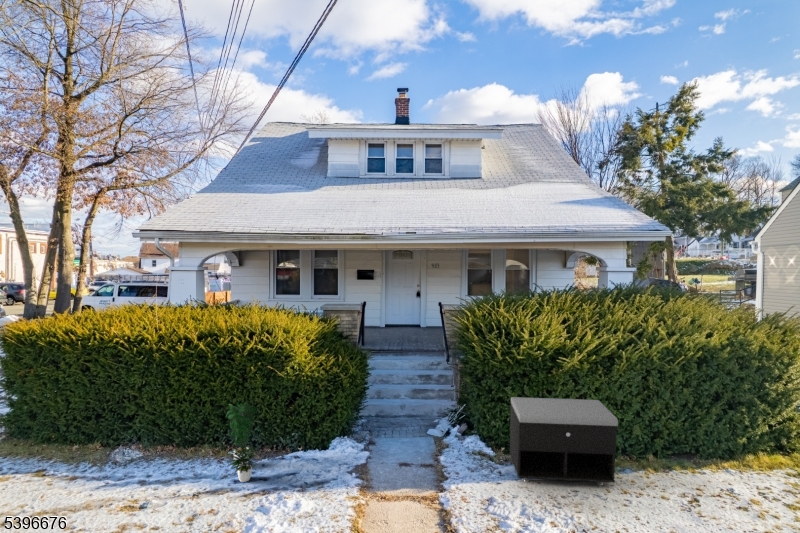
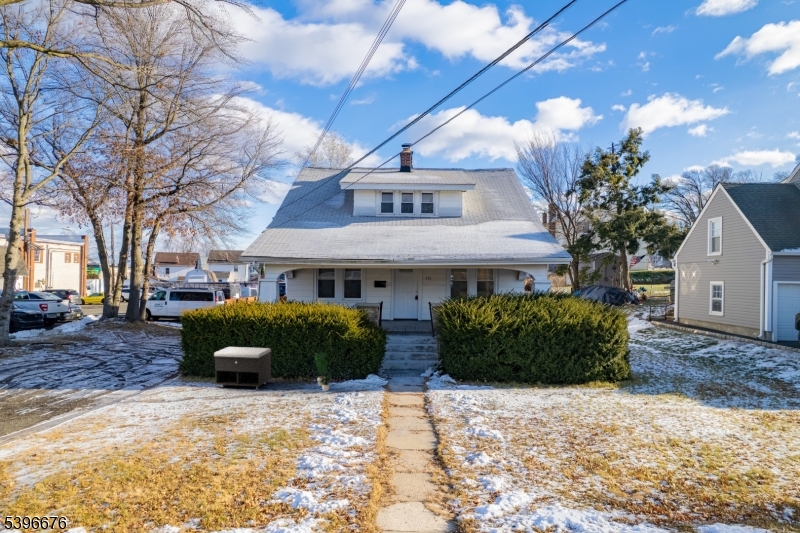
storage bench: present [510,397,618,485] -> present [214,347,271,389]

